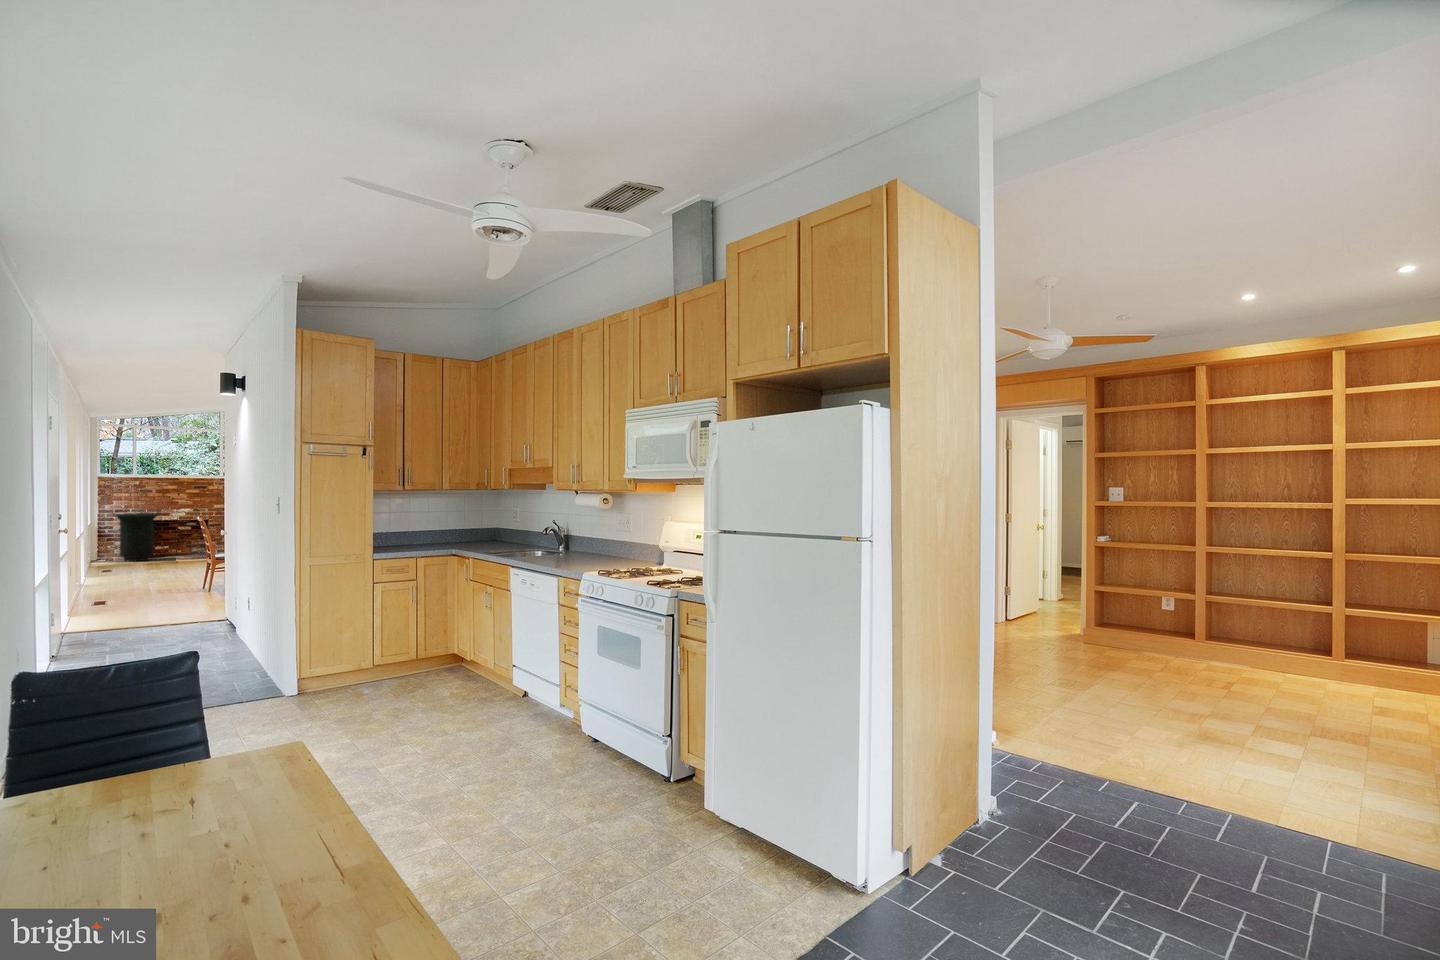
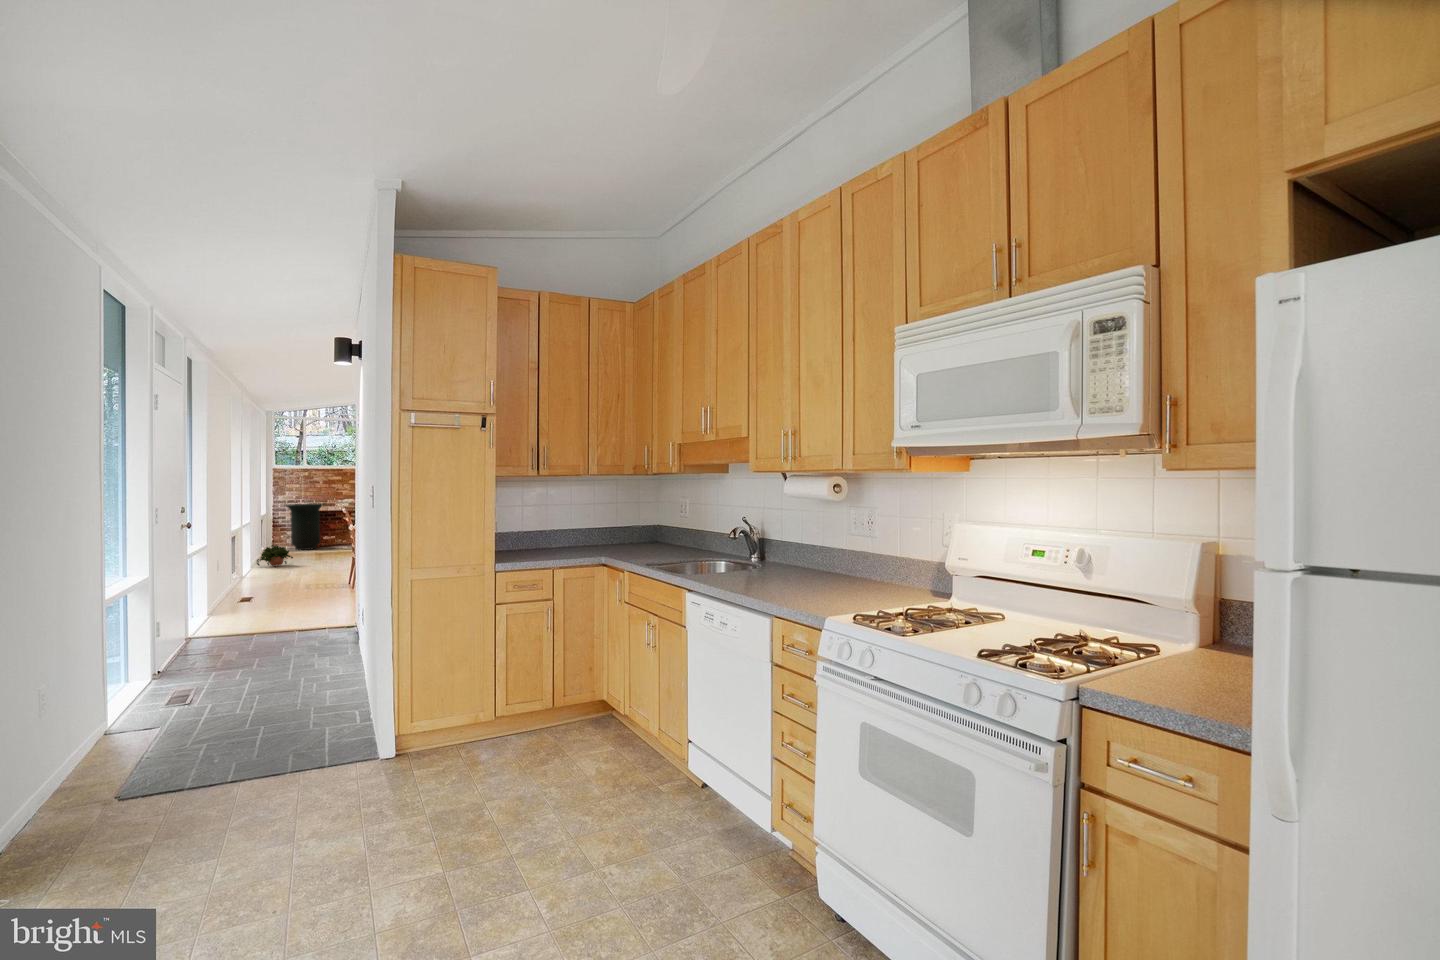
potted plant: none [85,559,132,582] -> present [257,545,293,566]

